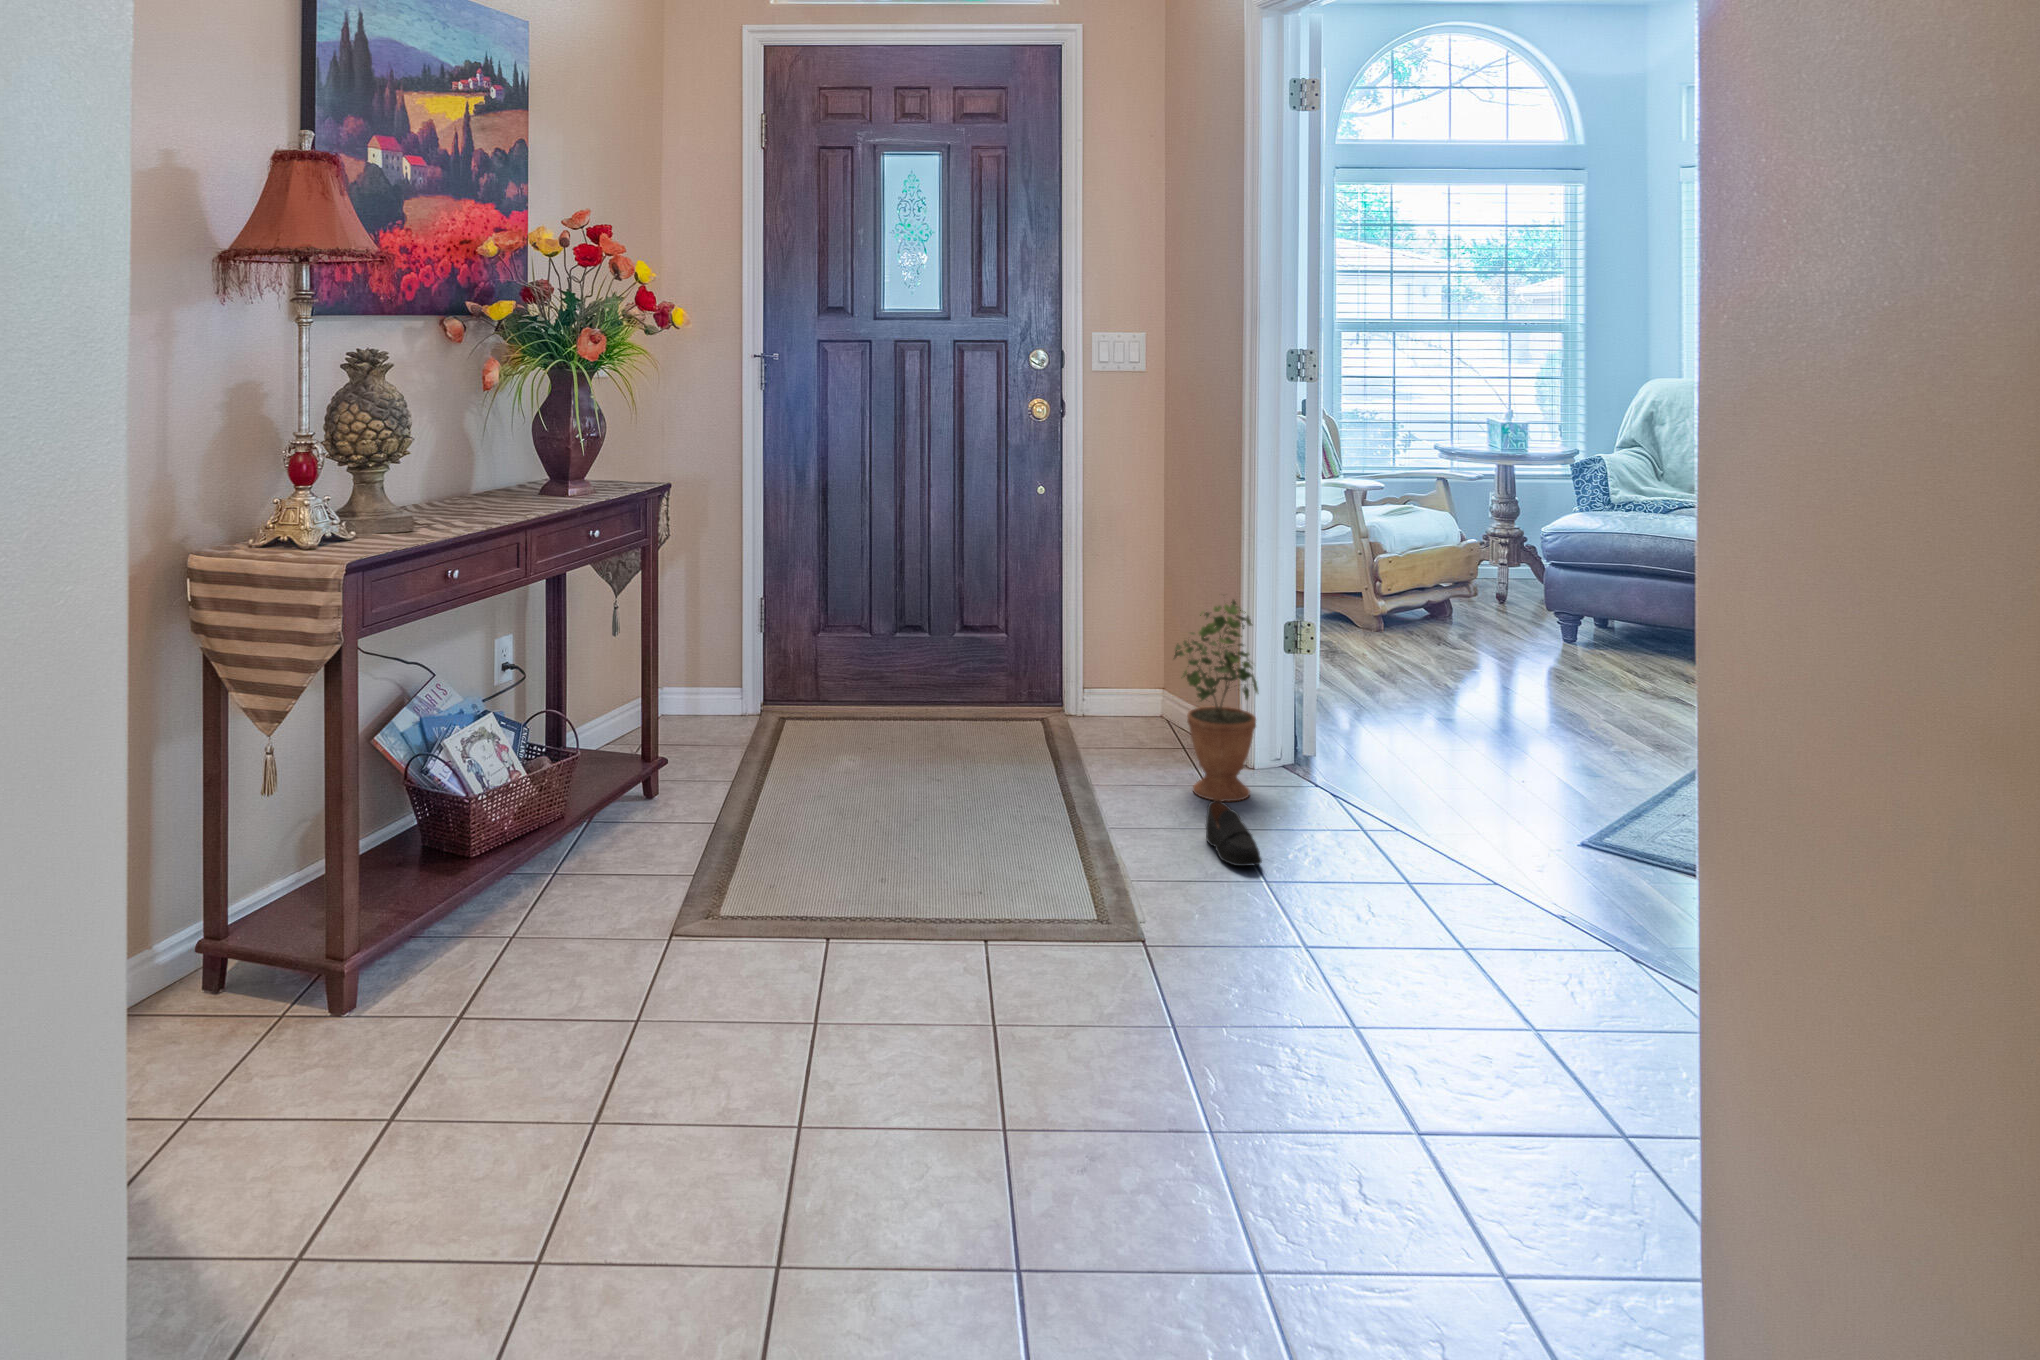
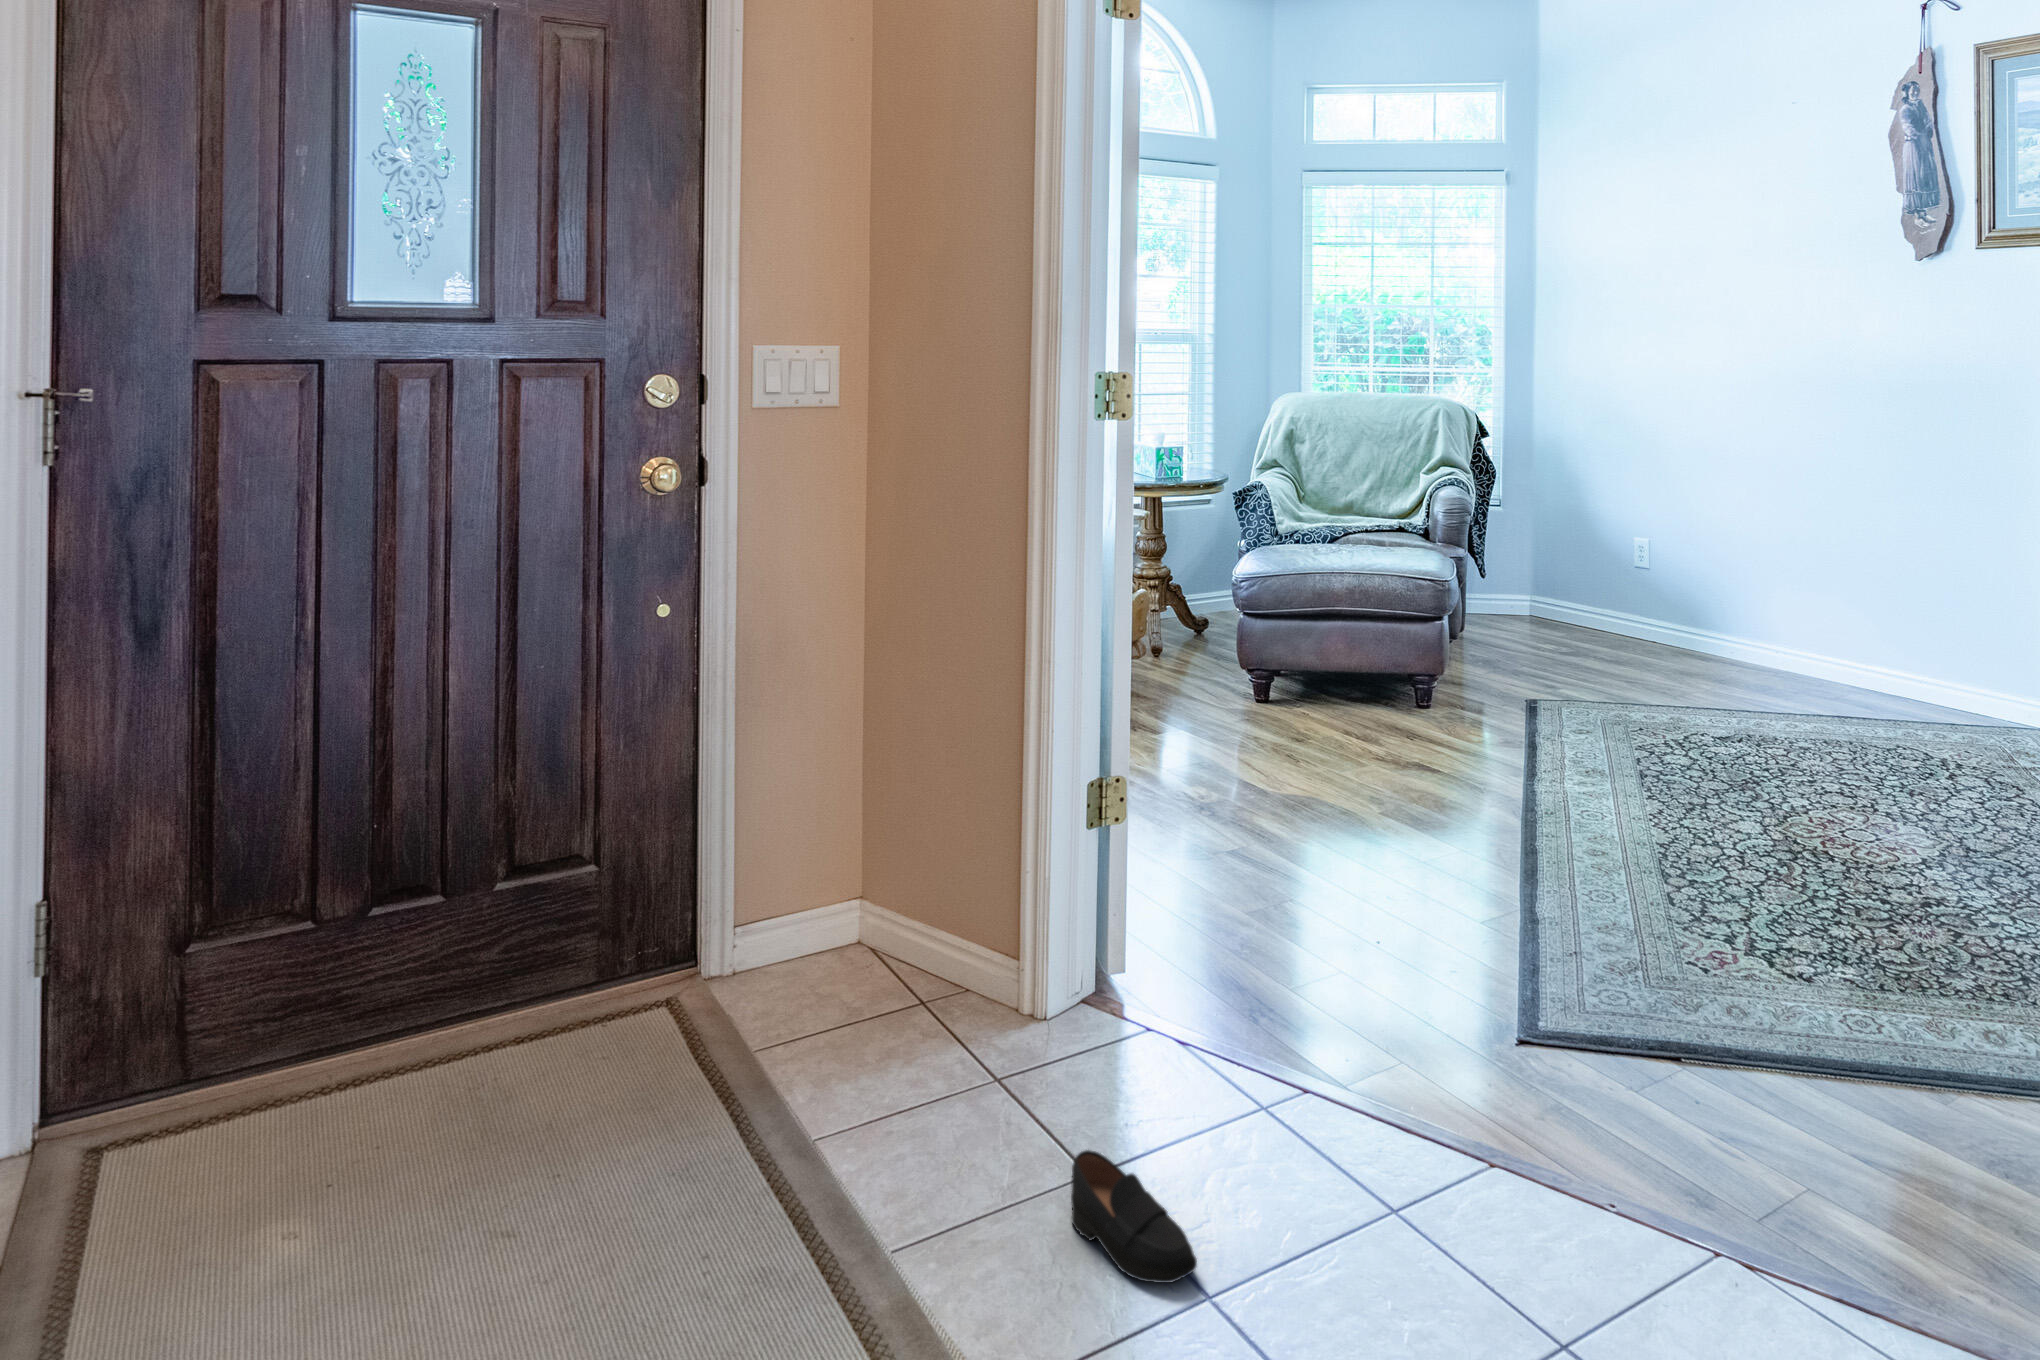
potted plant: present [1173,600,1258,801] -> none [955,774,1090,1119]

